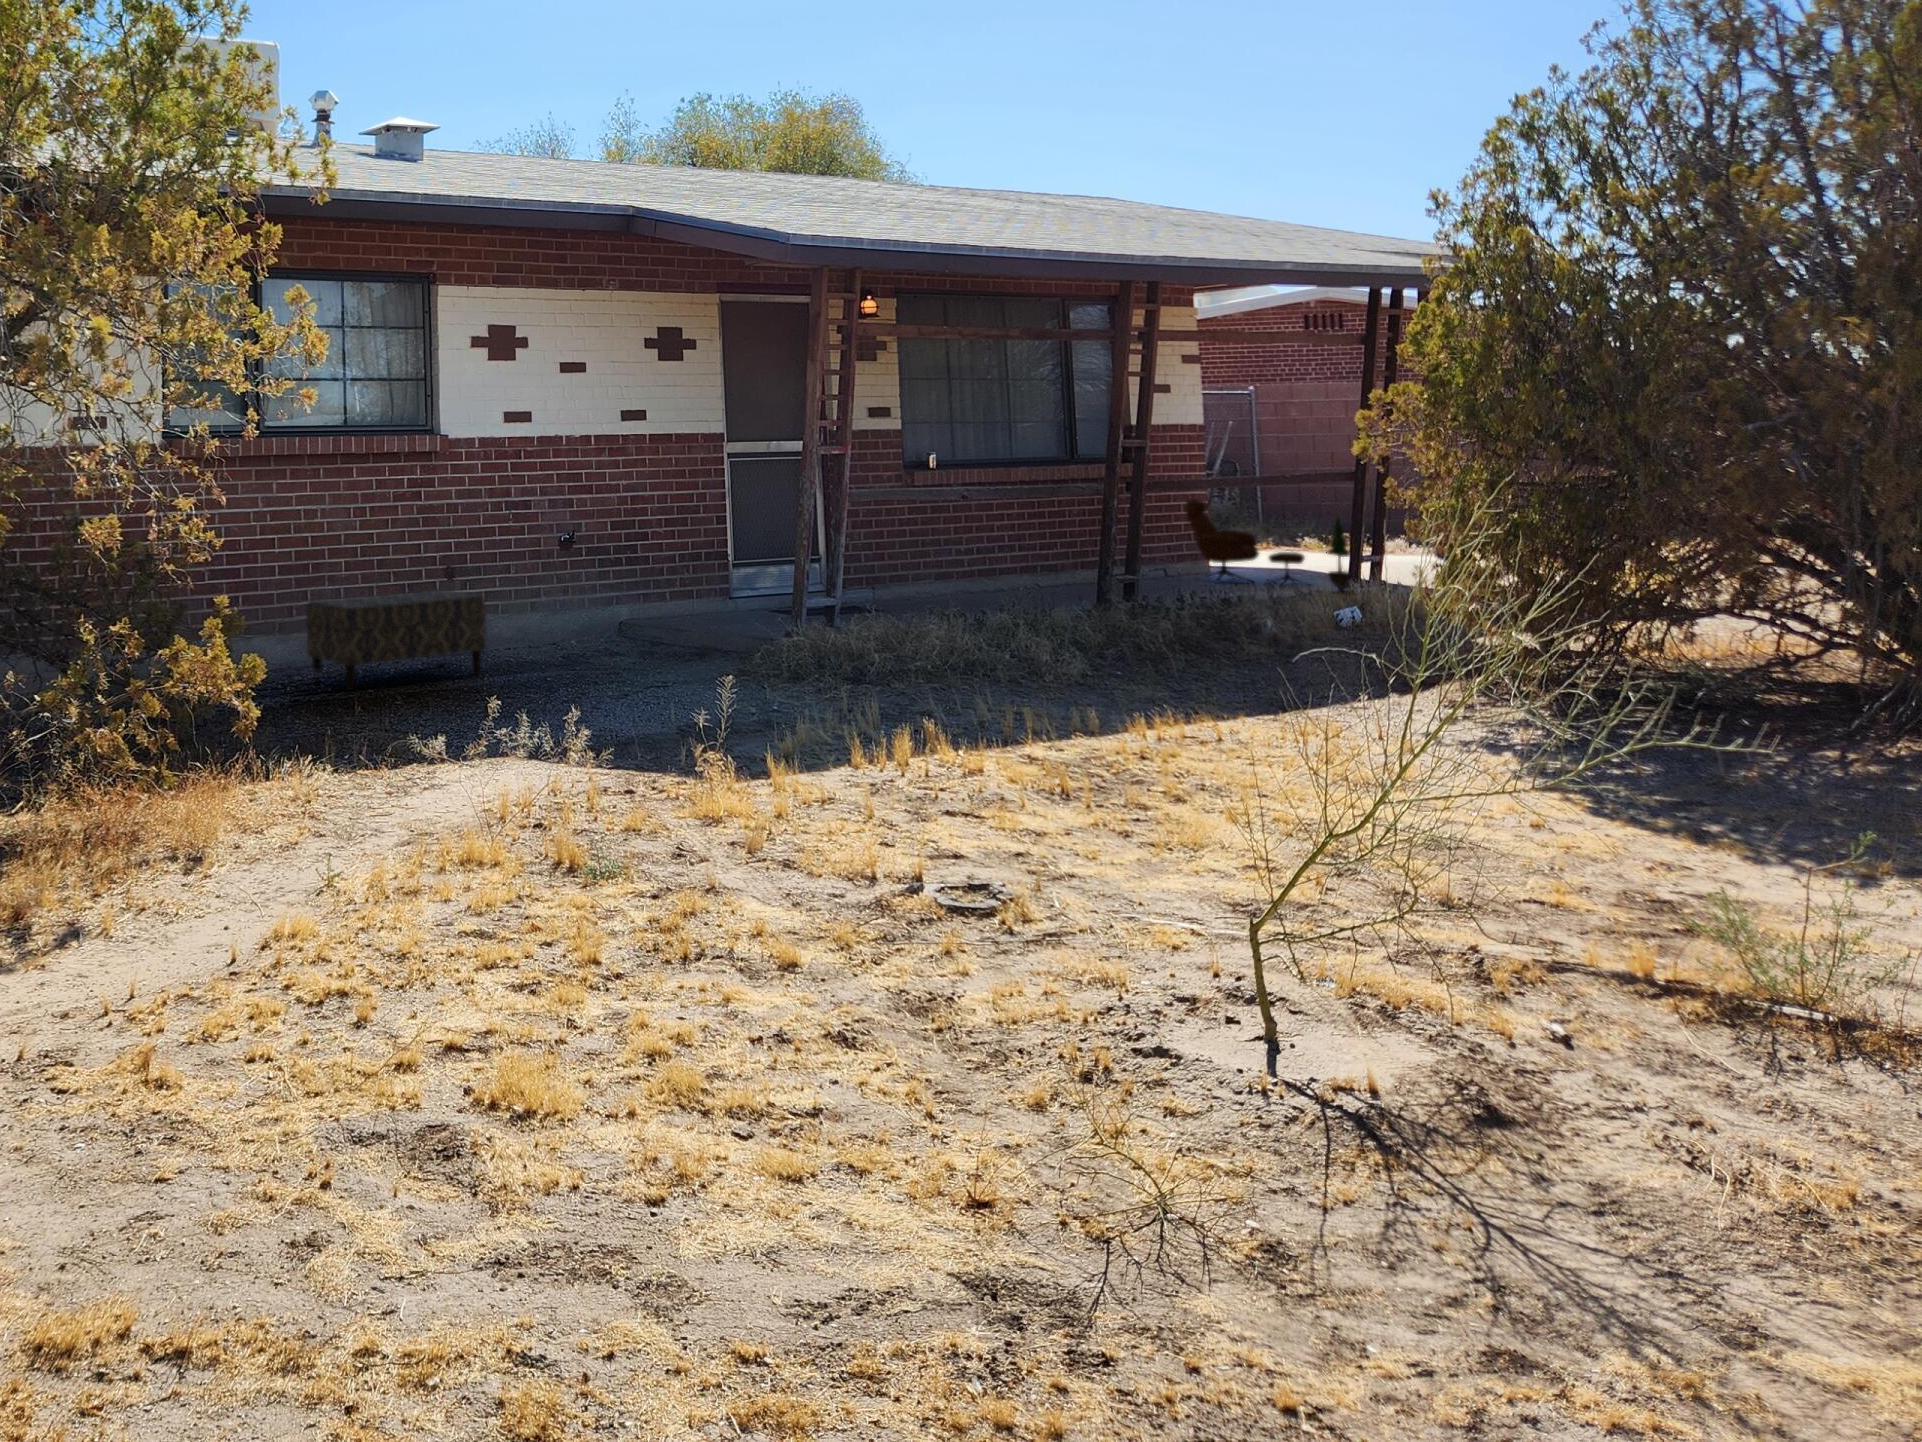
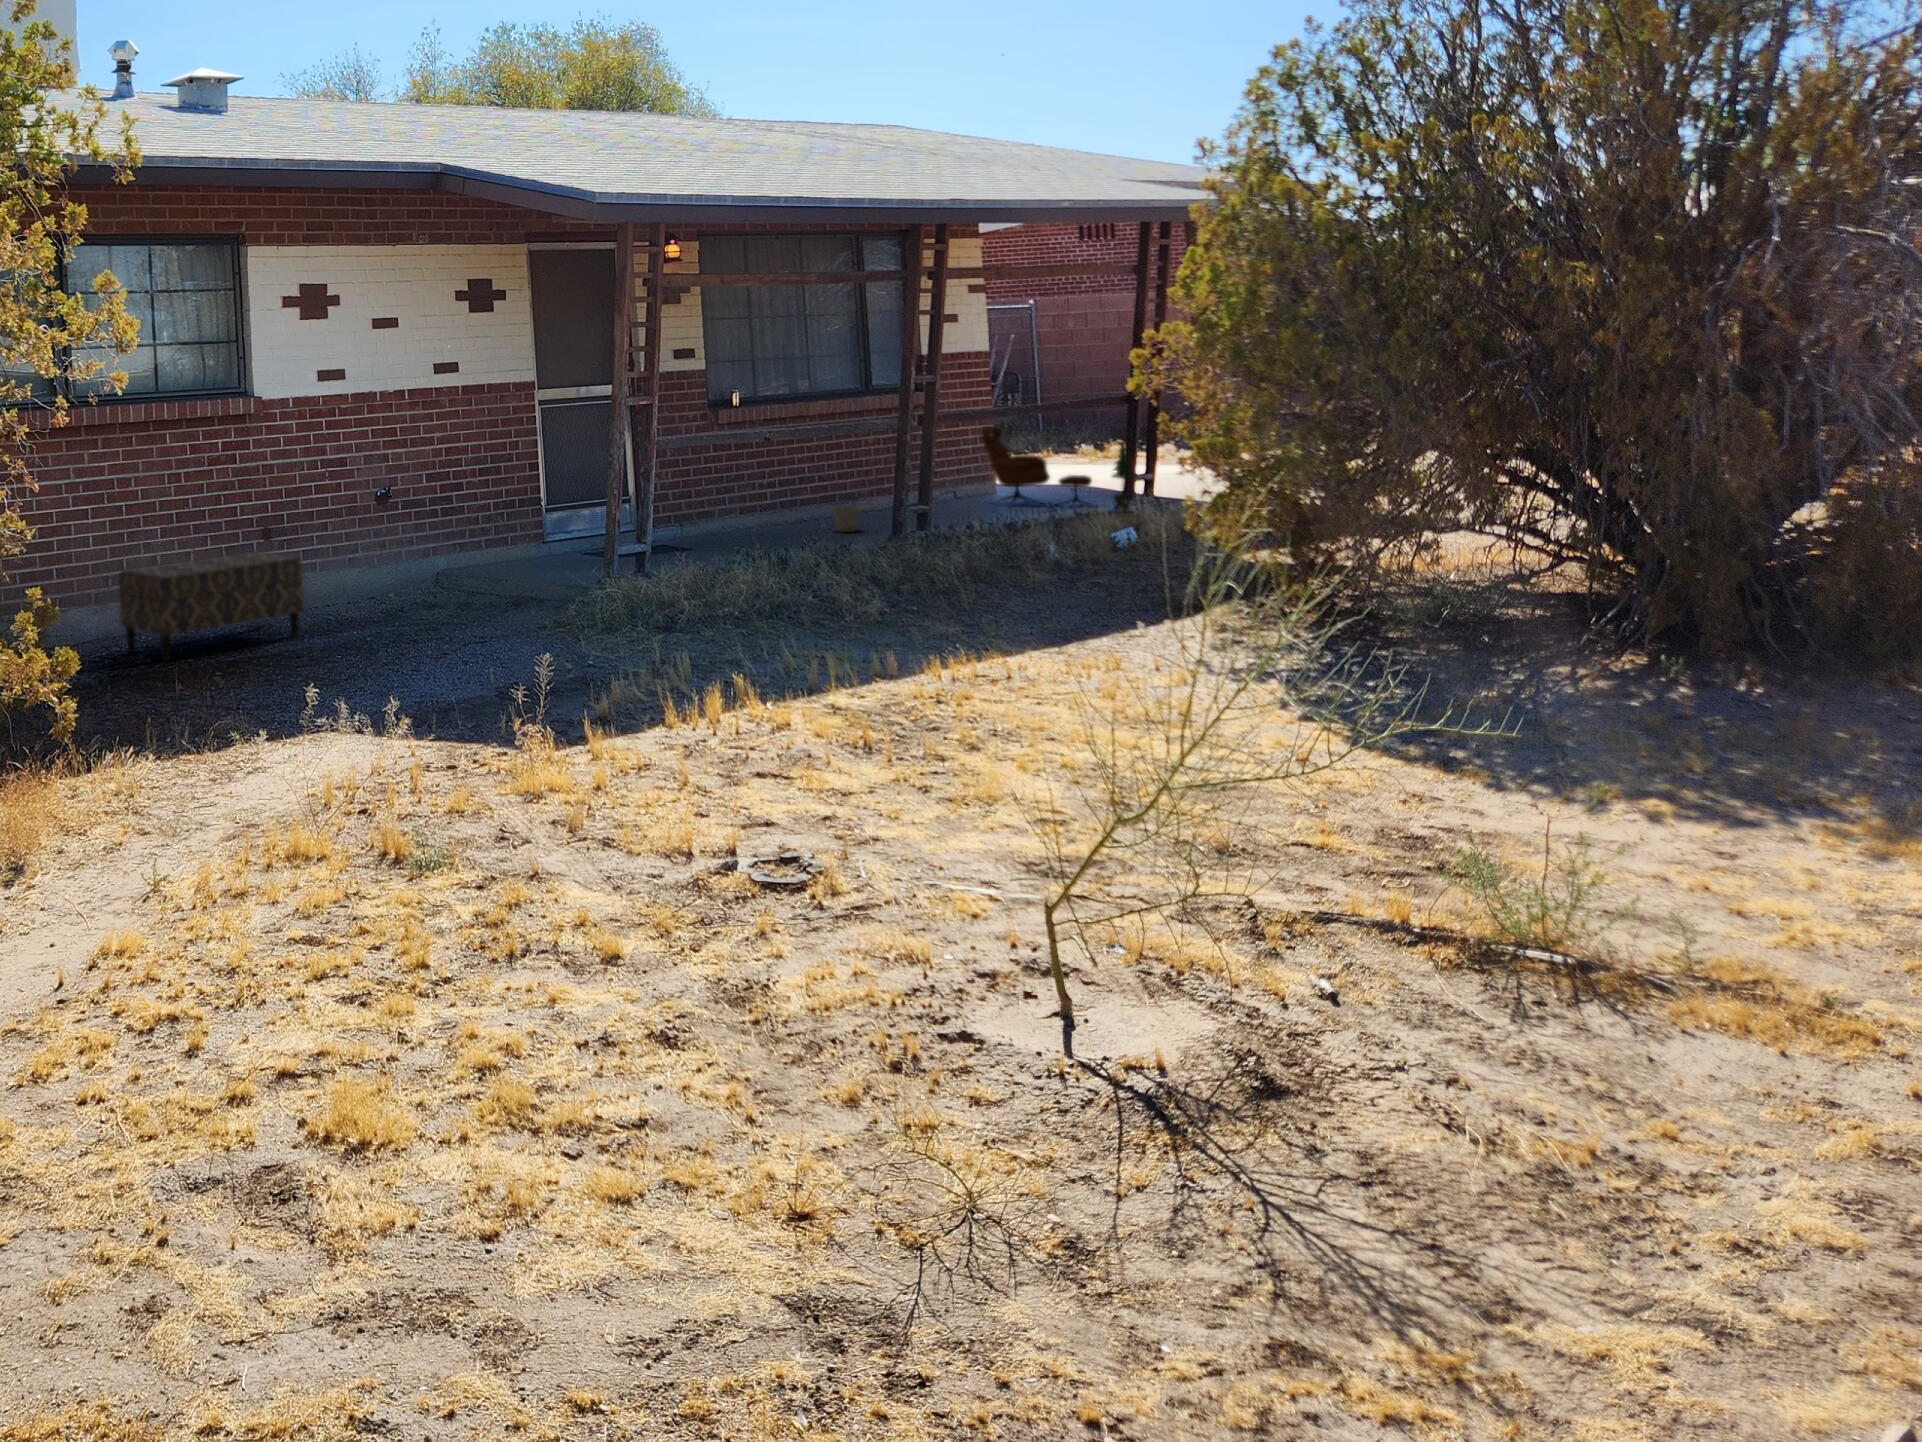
bucket: none [1026,561,1056,601] -> present [833,506,859,532]

